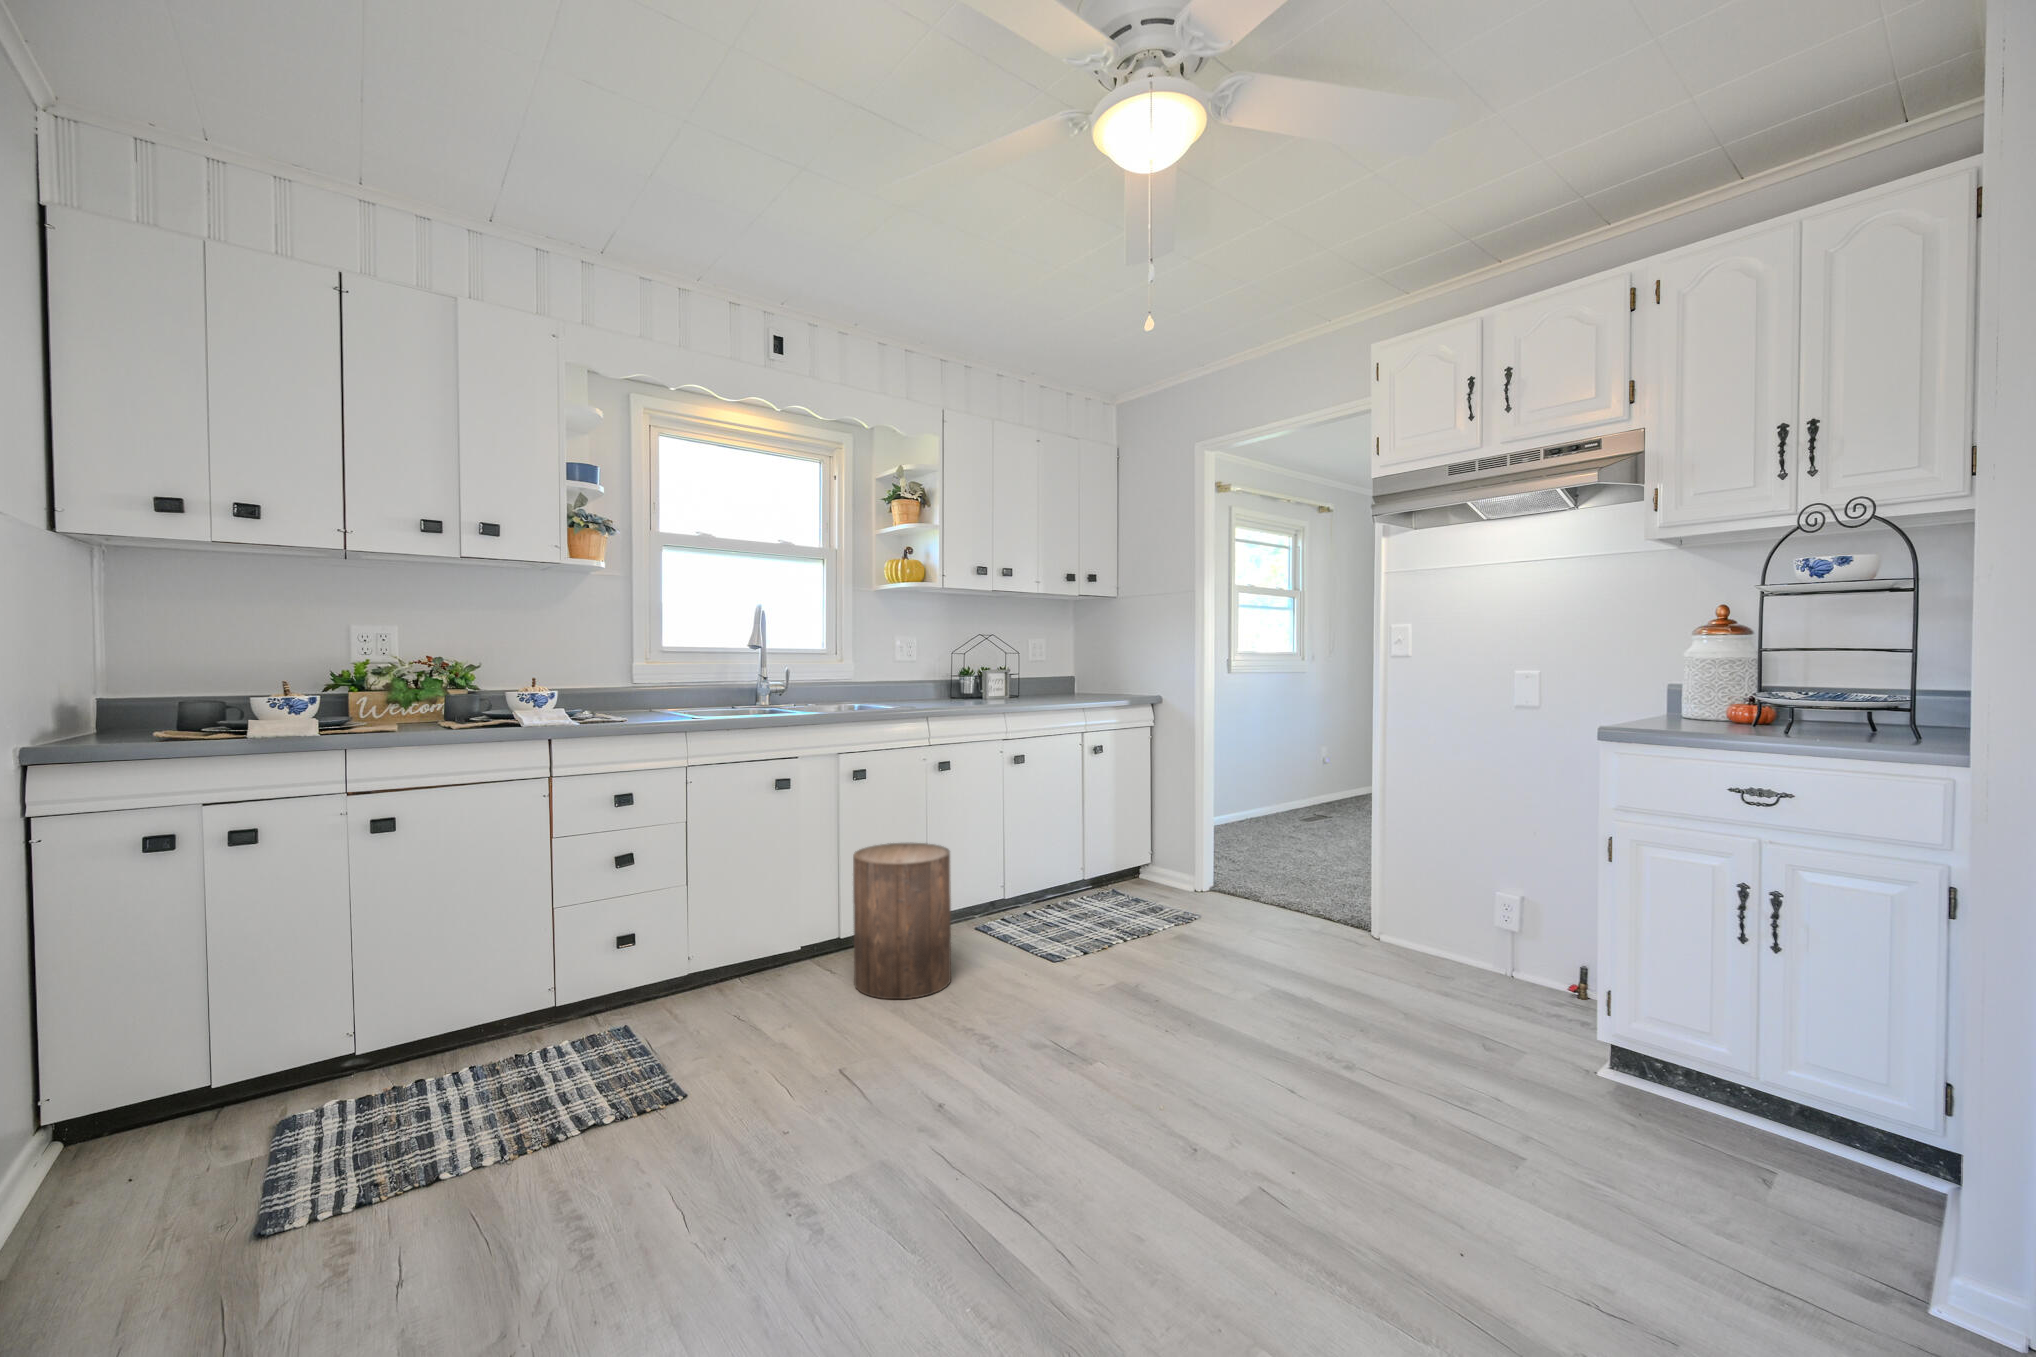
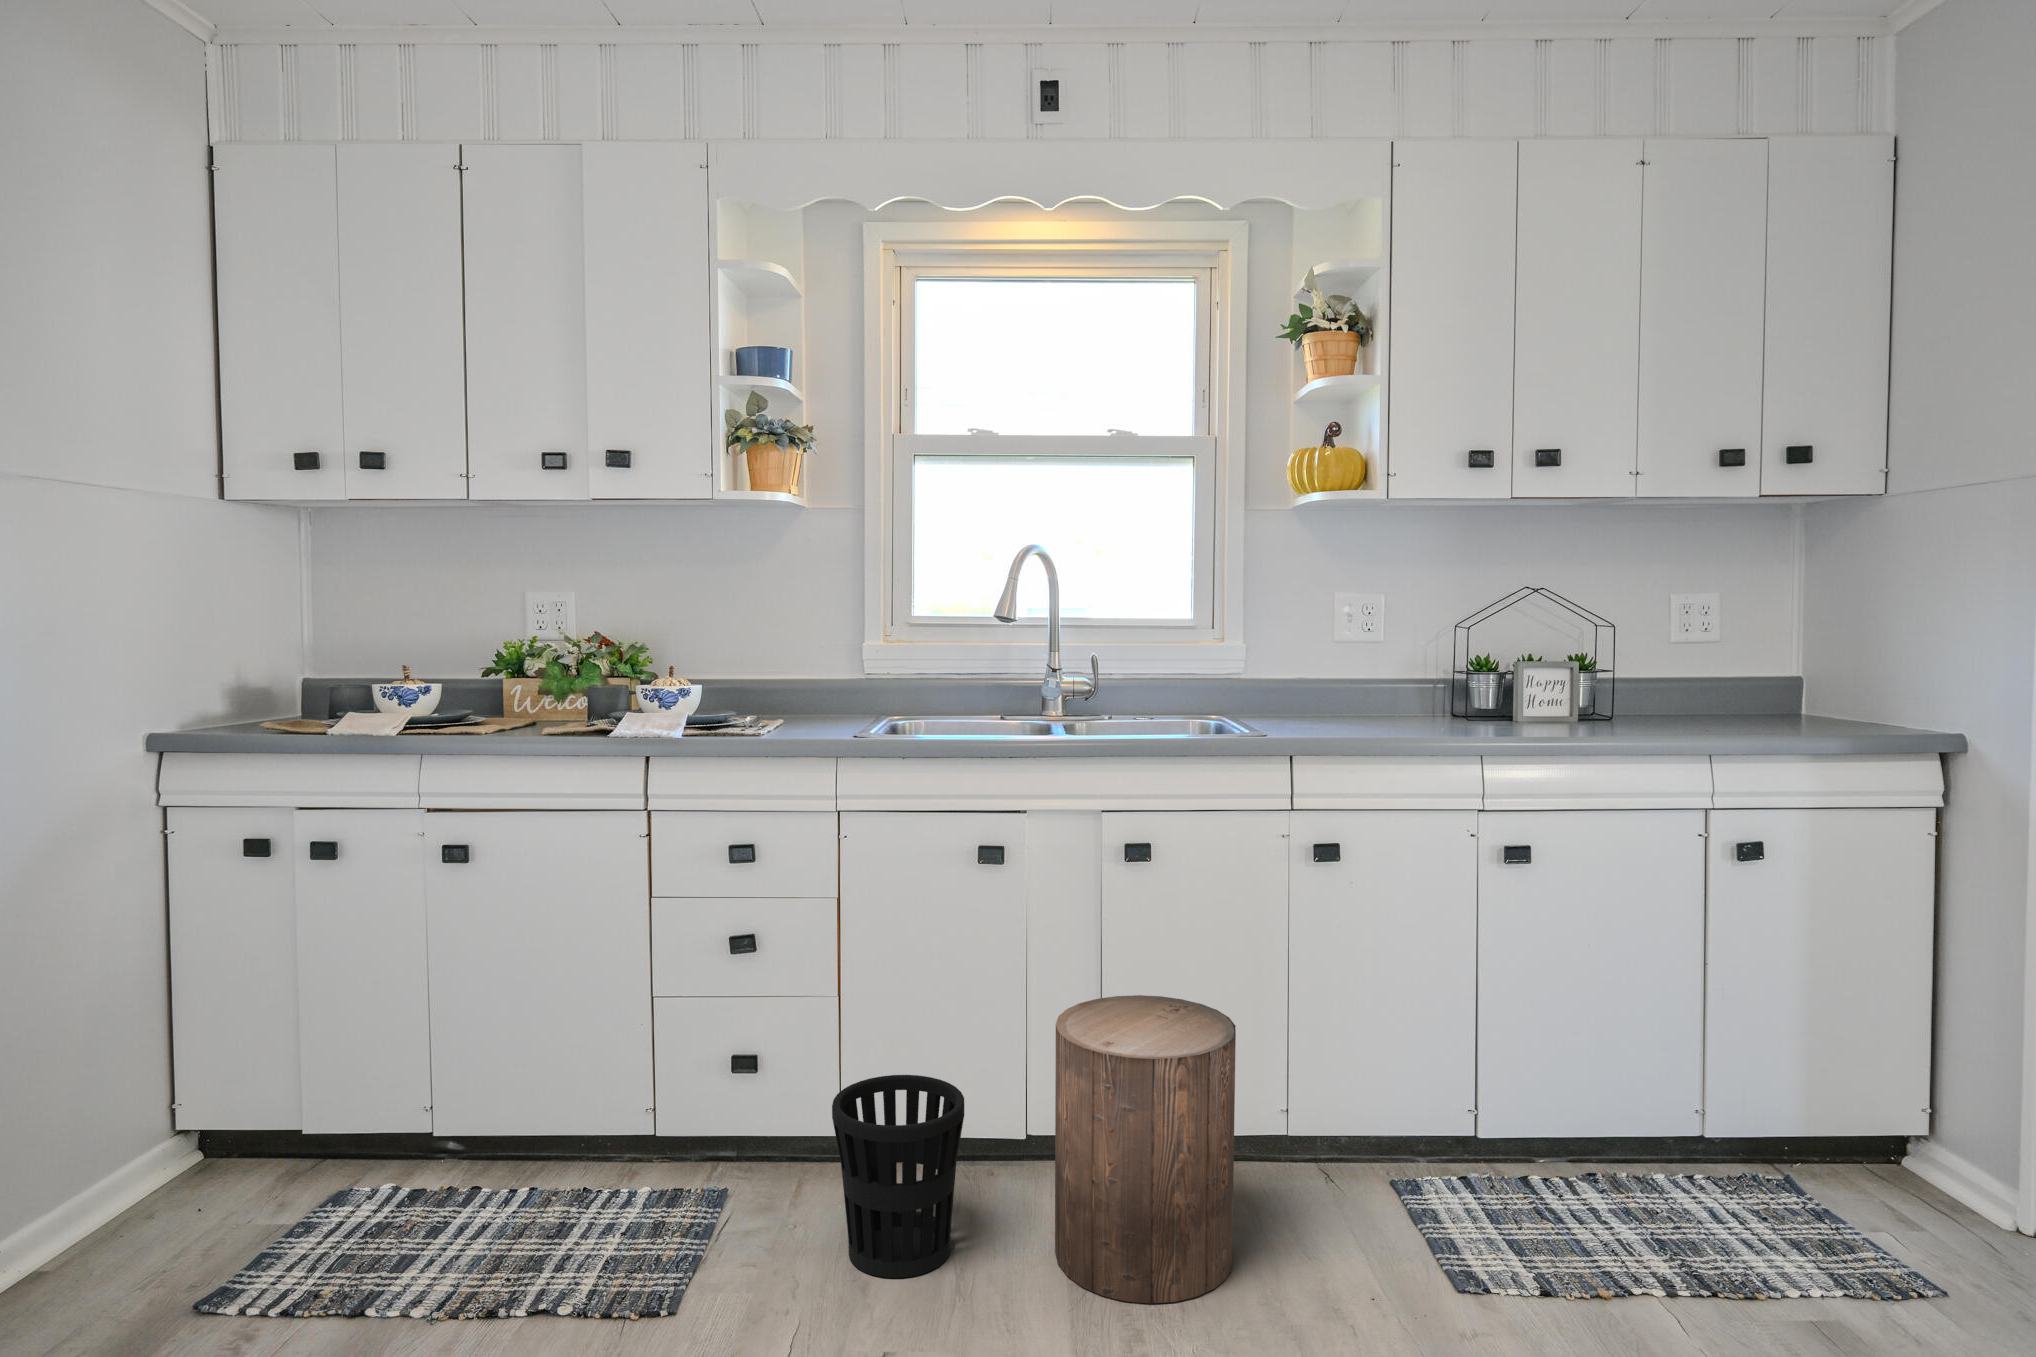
wastebasket: none [734,911,817,1029] -> present [832,1075,964,1278]

